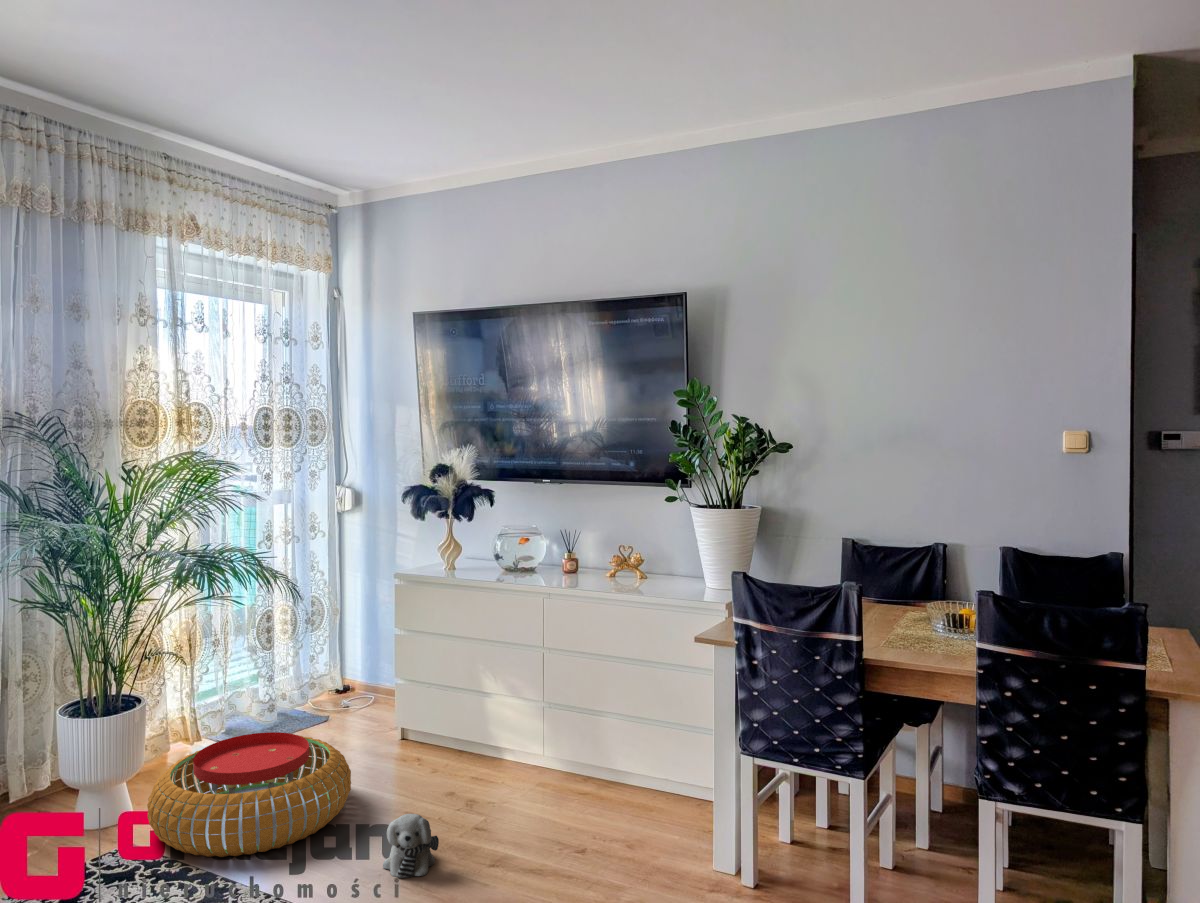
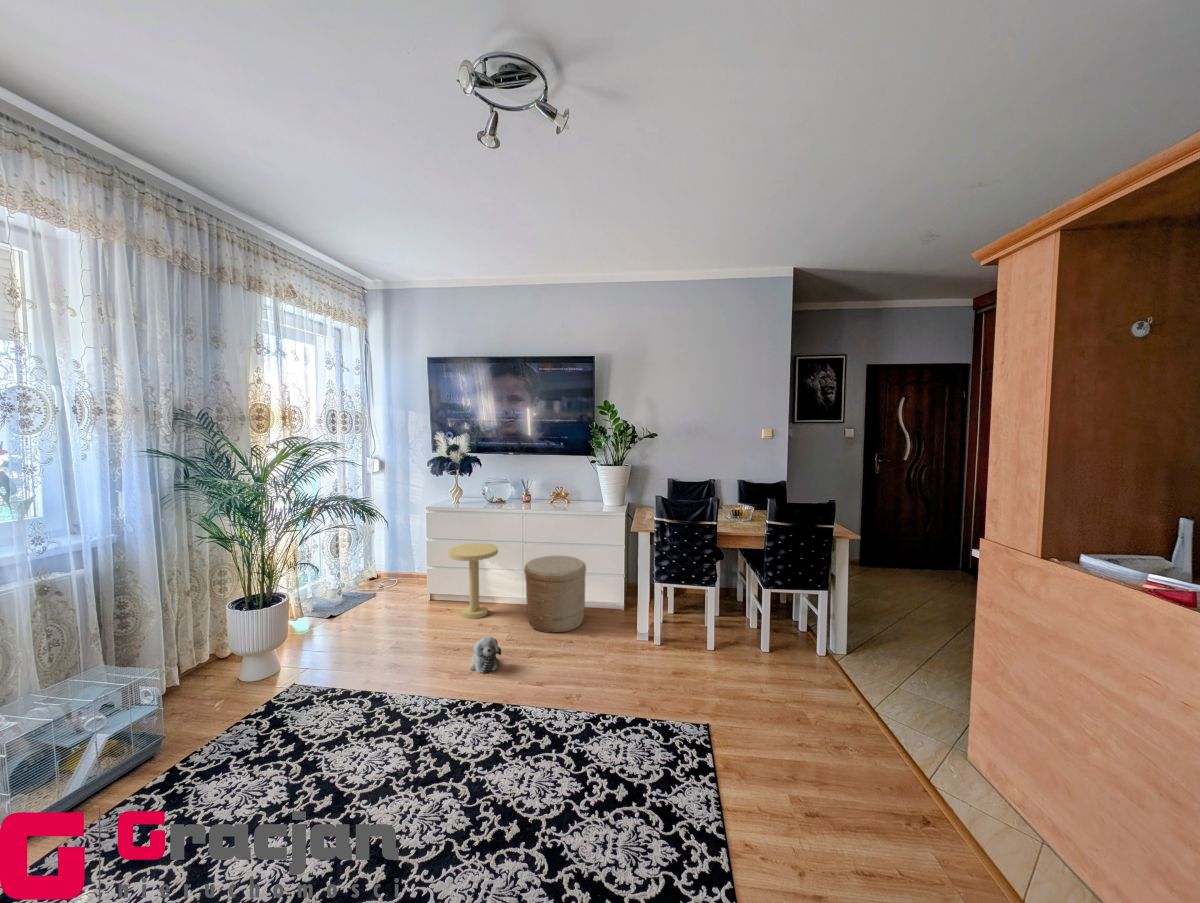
side table: none [409,643,496,780] -> present [449,543,498,619]
woven basket: none [521,679,640,828] -> present [524,555,586,633]
pouf: present [147,732,351,857] -> none [301,604,430,683]

